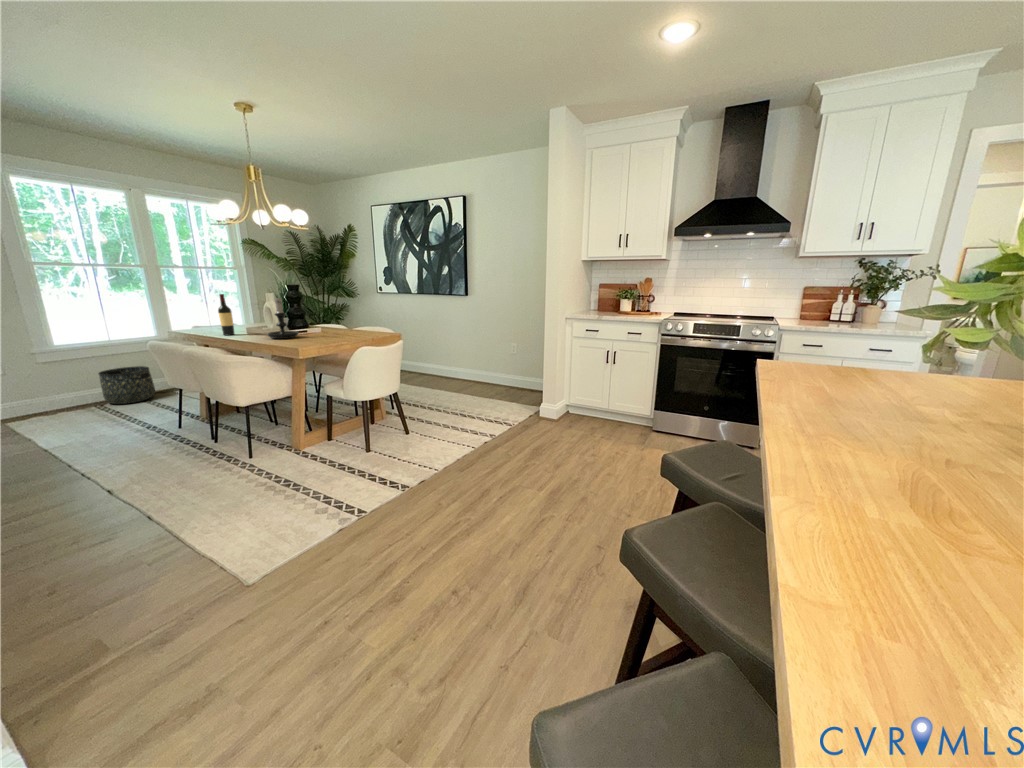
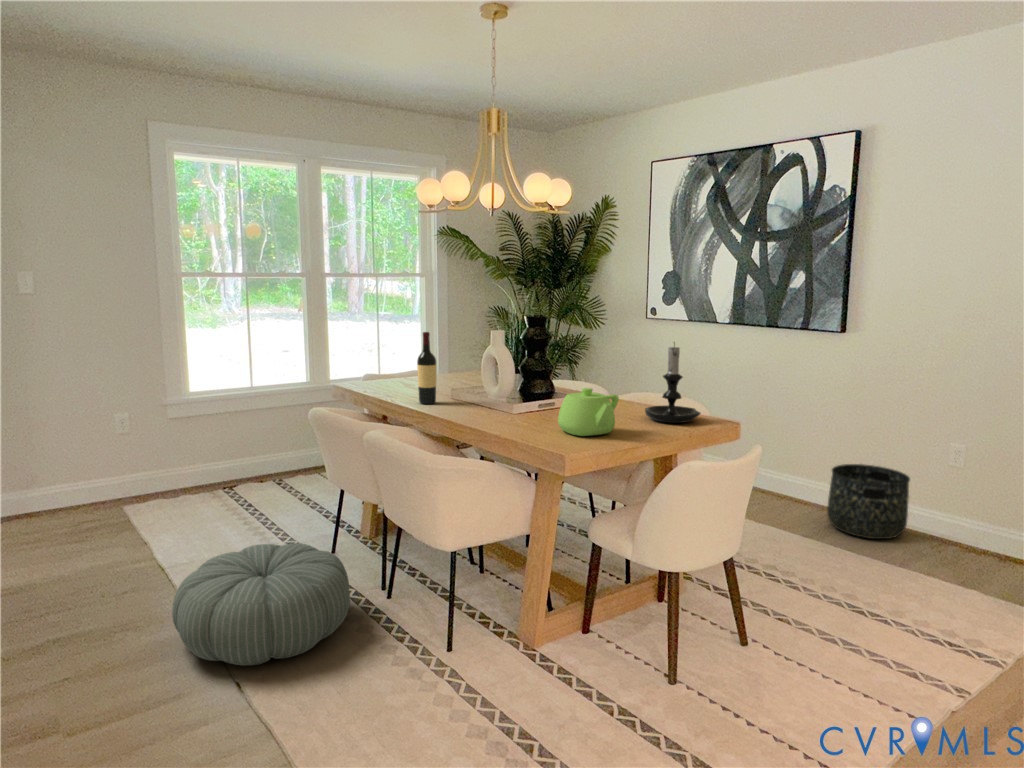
candle holder: present [267,298,298,339] -> present [645,343,701,423]
teapot: none [301,318,334,341] -> present [558,388,619,436]
basket: present [98,366,155,404] -> present [827,464,910,539]
pouf: none [52,419,187,486] -> present [172,543,350,666]

